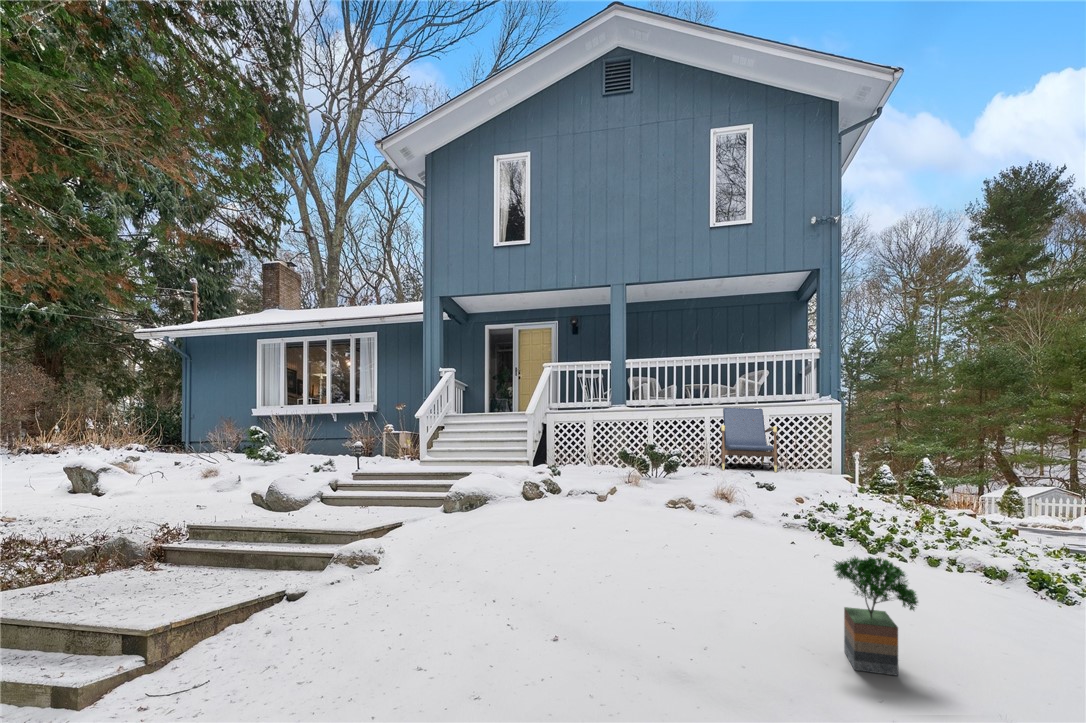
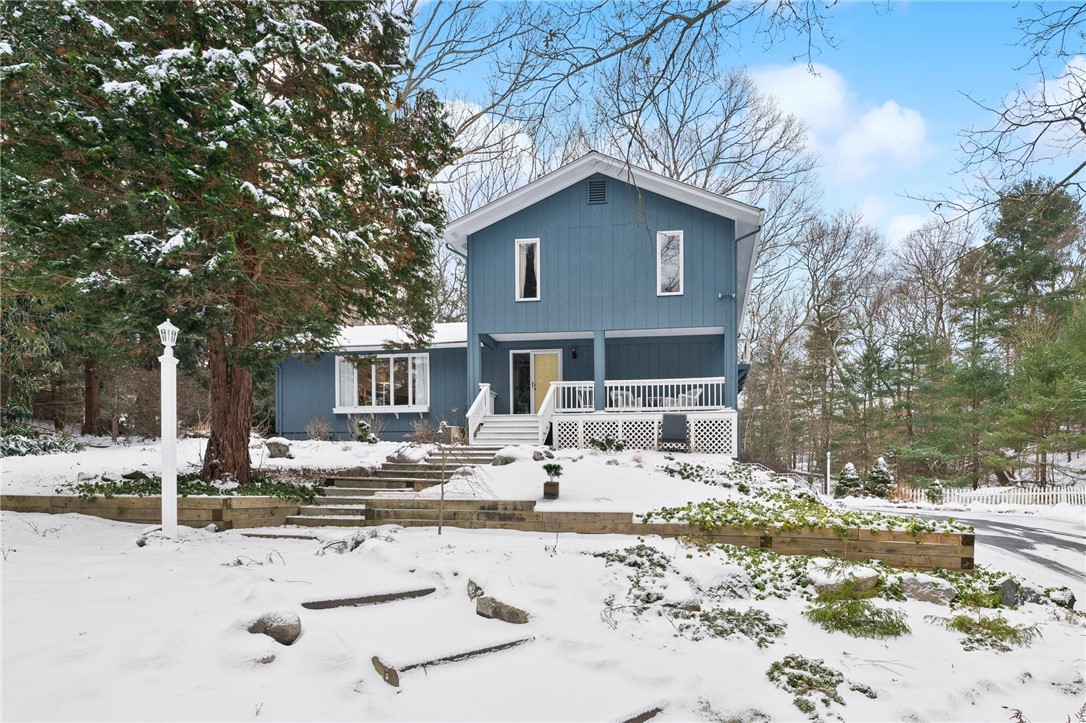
potted tree: present [834,557,918,676] -> present [542,464,563,499]

